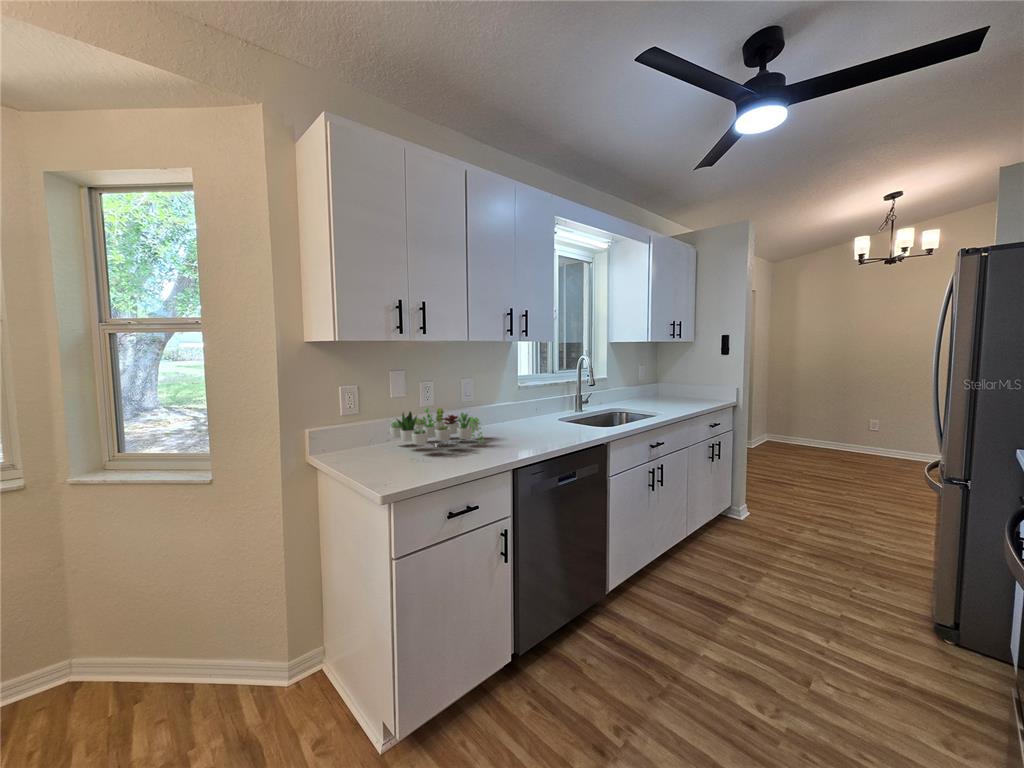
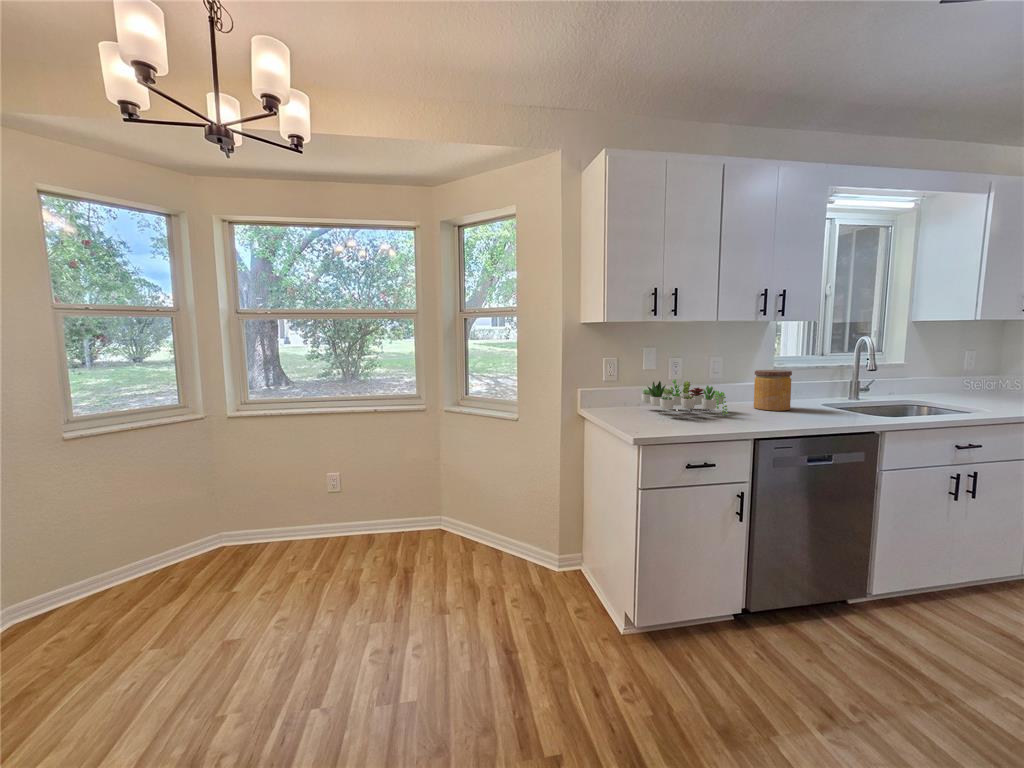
jar: none [504,390,536,432] -> present [754,370,792,411]

